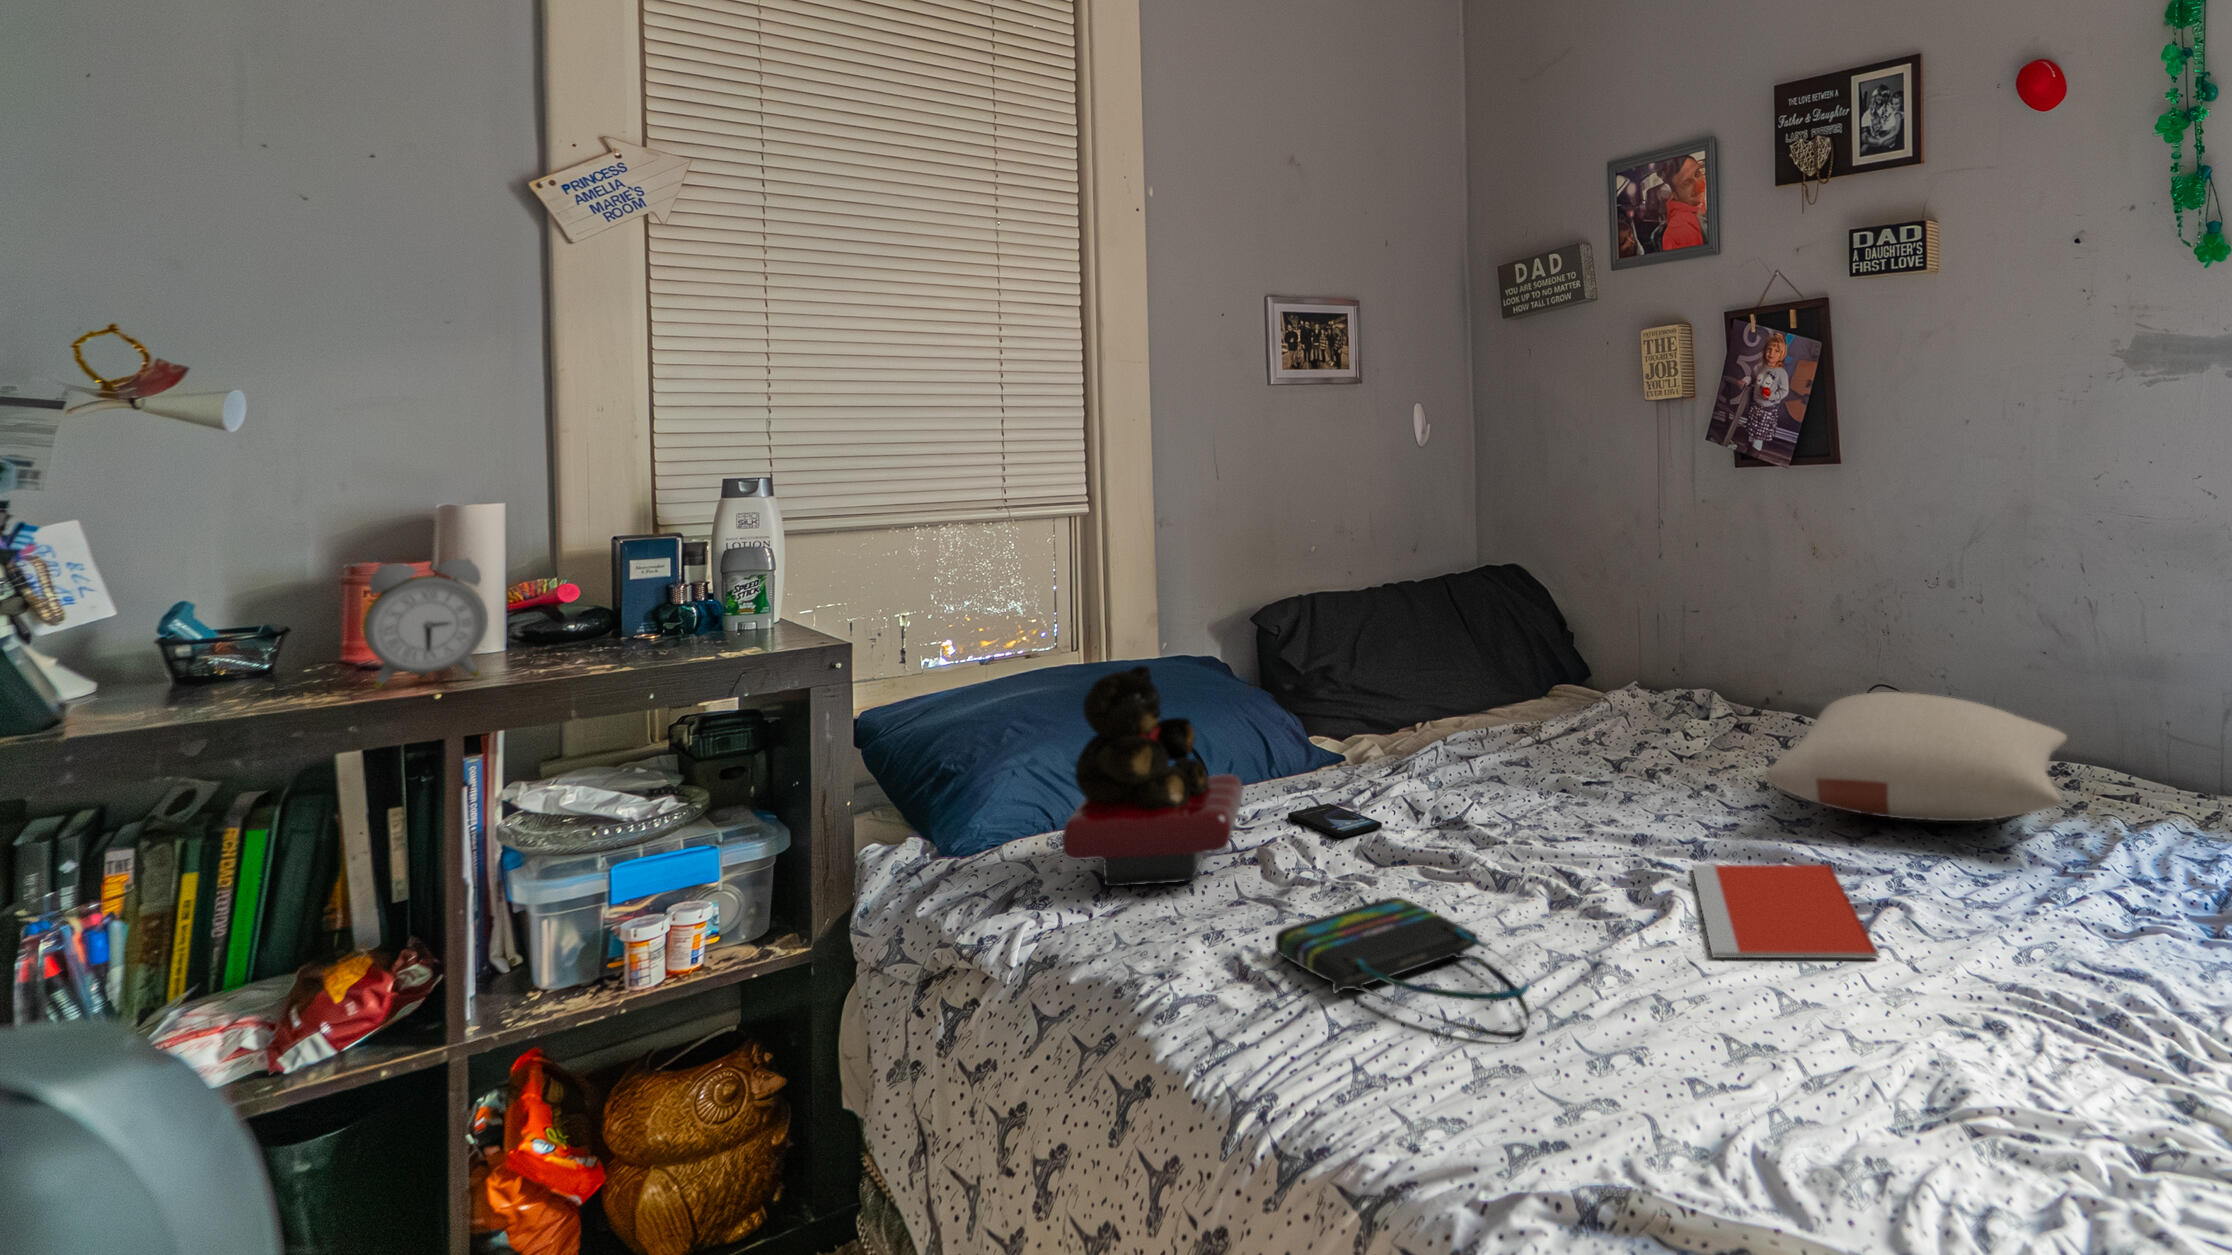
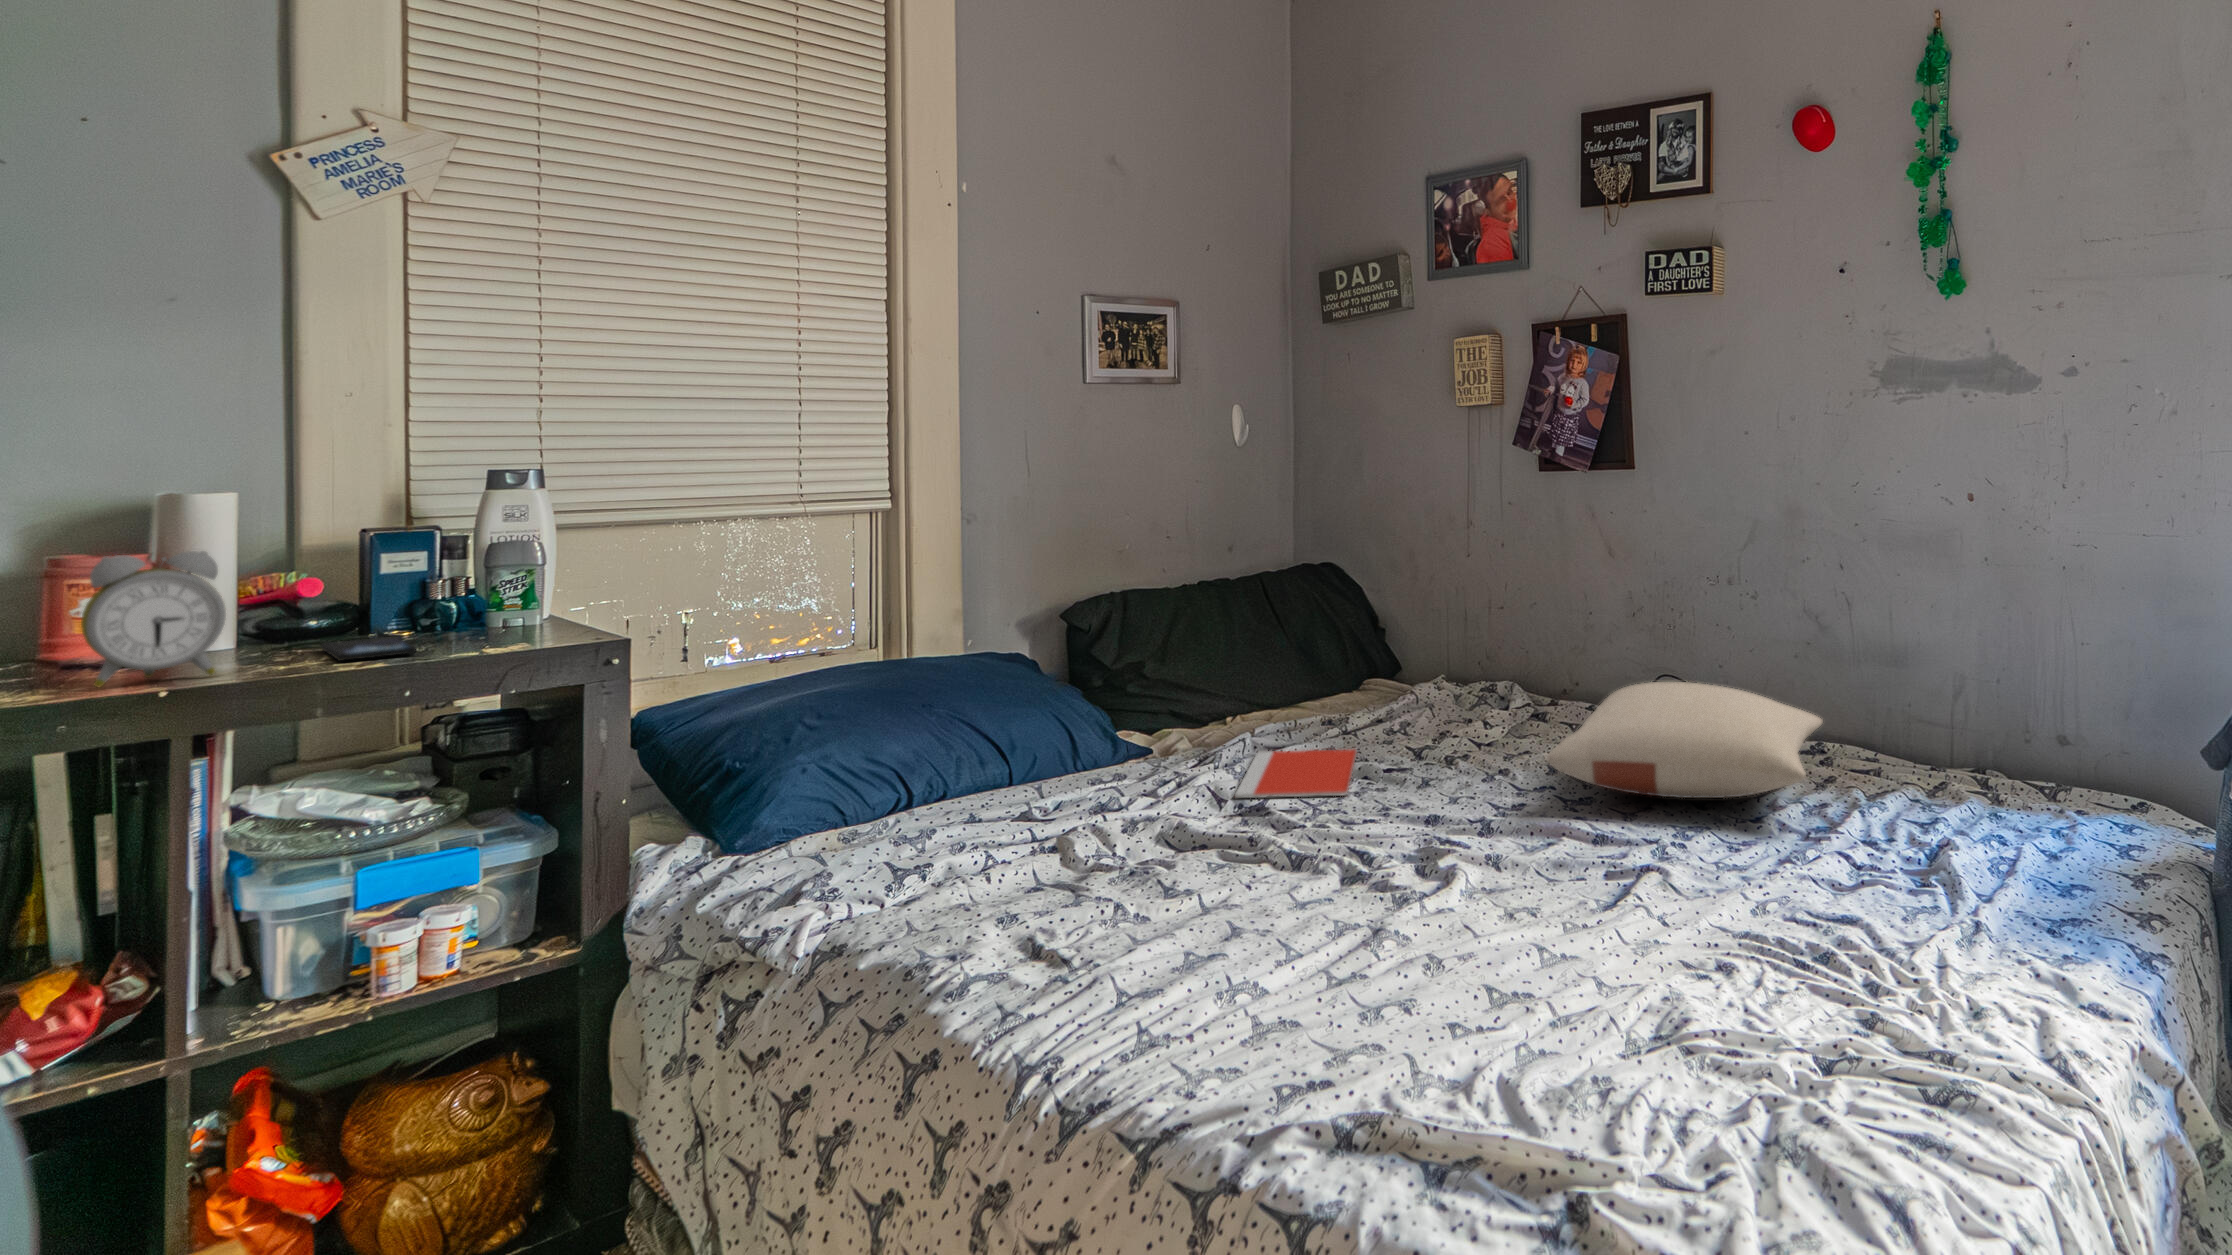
teddy bear: present [1062,666,1243,886] -> none [852,660,1040,877]
smartphone: present [1288,803,1382,838] -> present [321,637,416,661]
notebook: present [1692,865,1879,958] -> present [1235,750,1357,798]
tote bag: present [1275,897,1530,1039] -> none [1067,877,1308,997]

